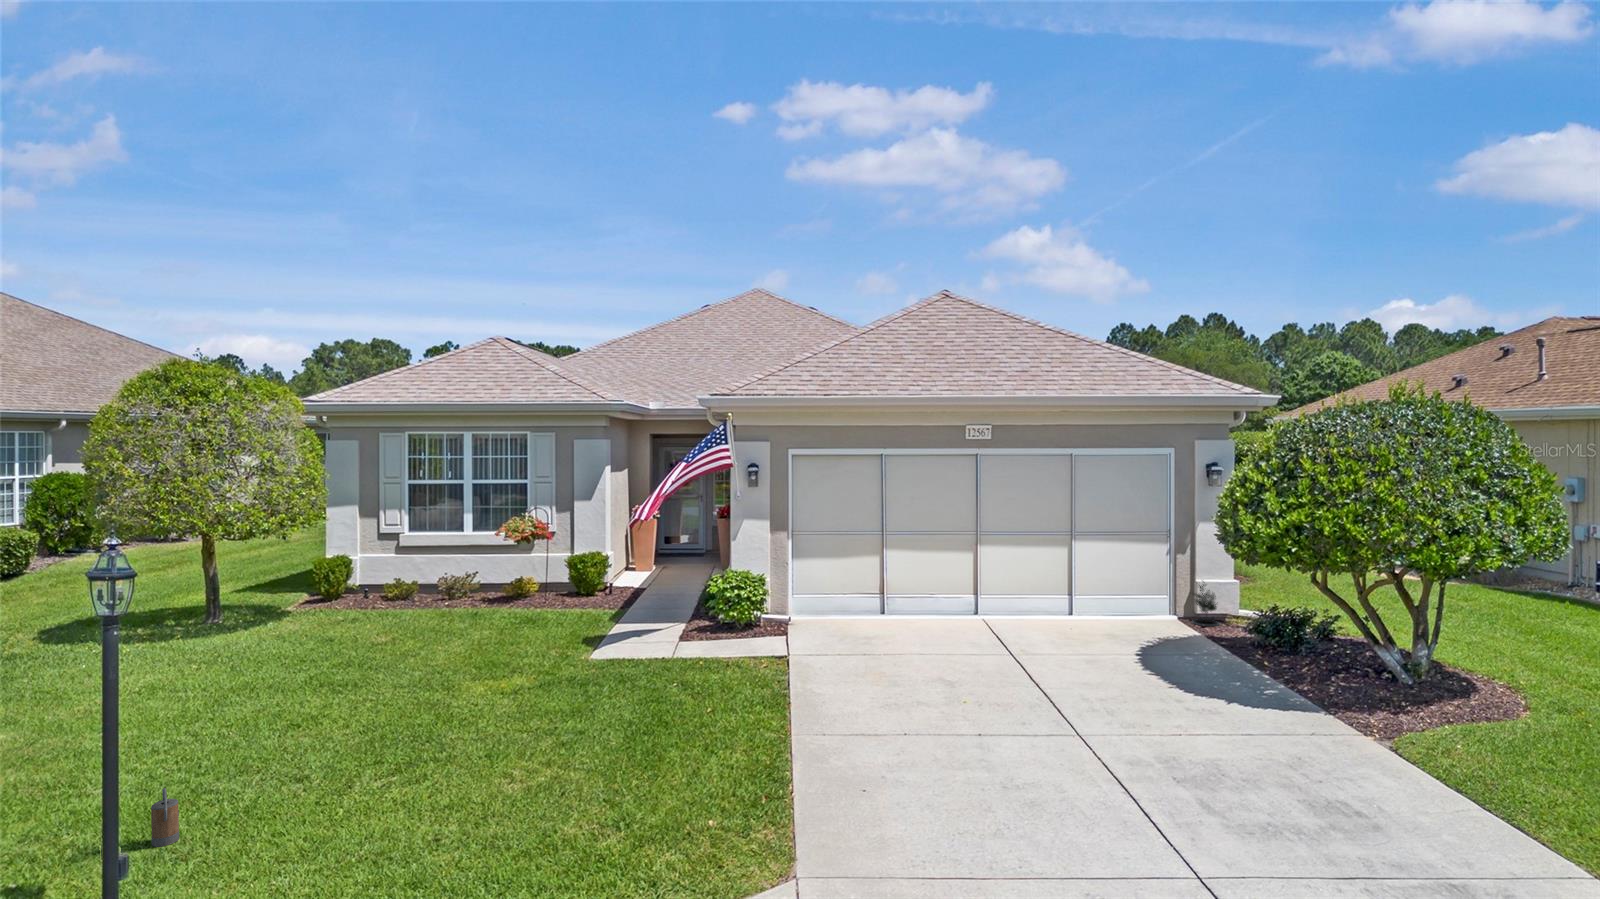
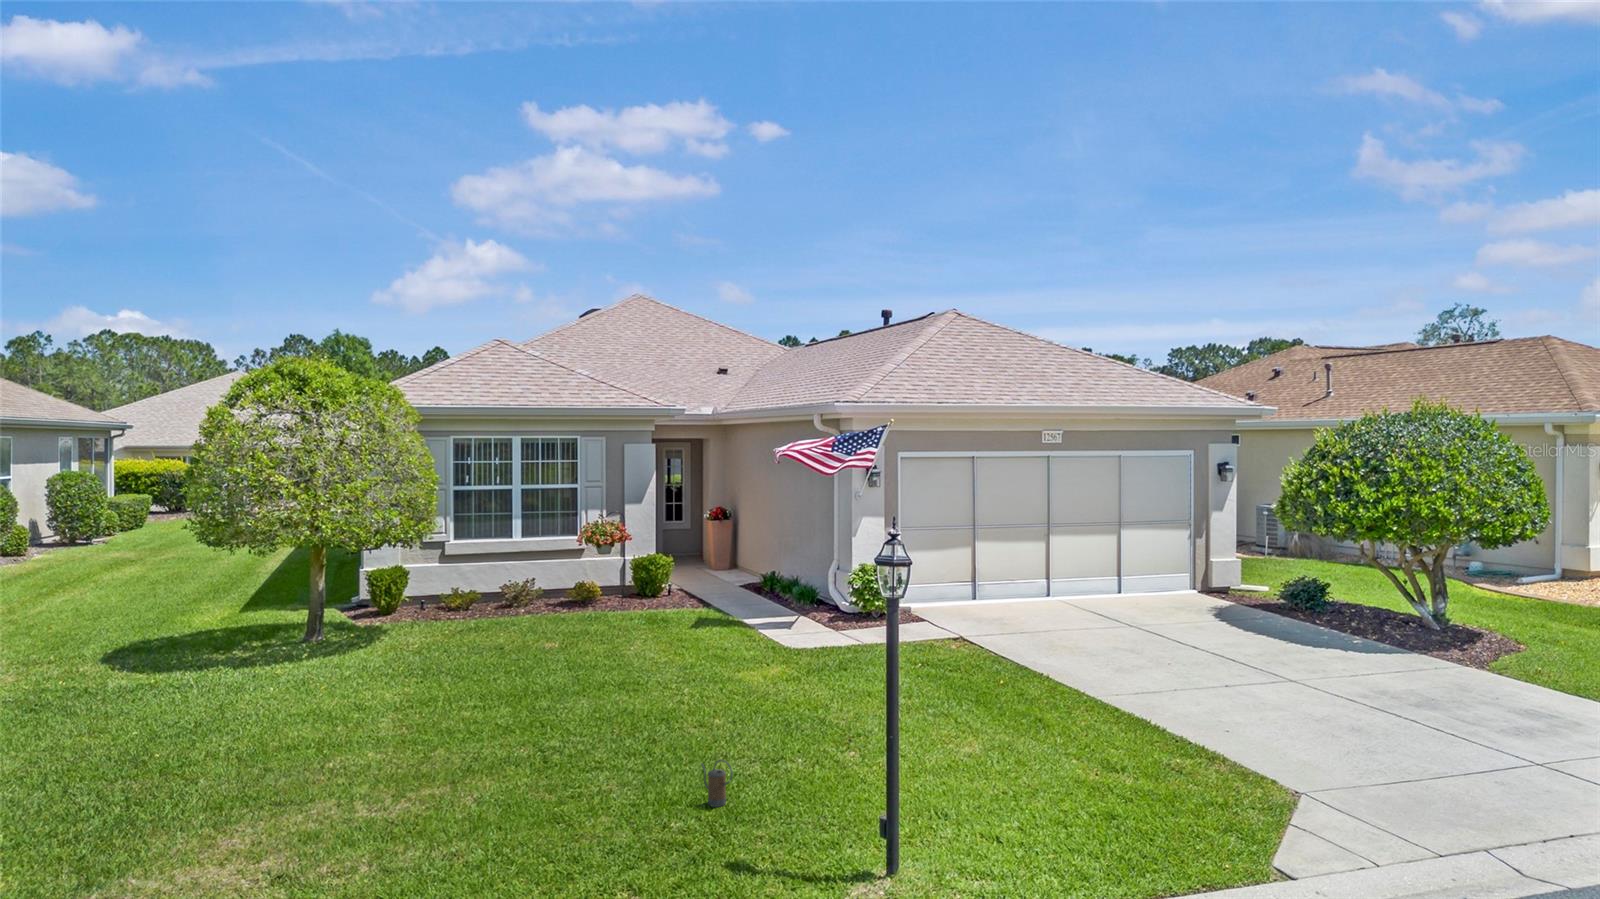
potted tree: present [1192,584,1219,626] -> none [1209,558,1233,596]

